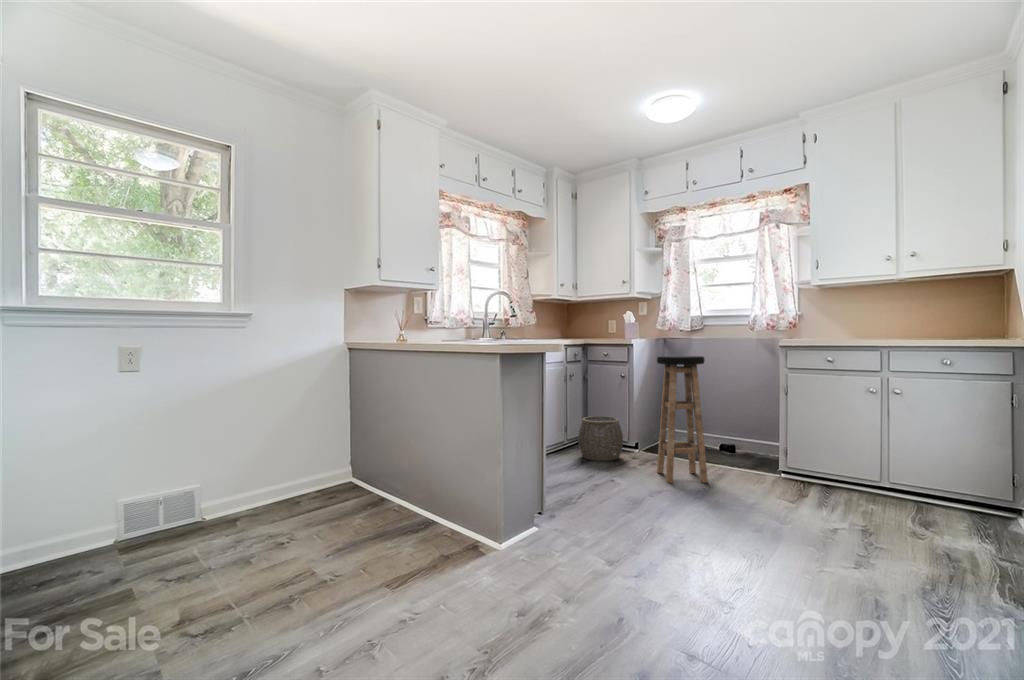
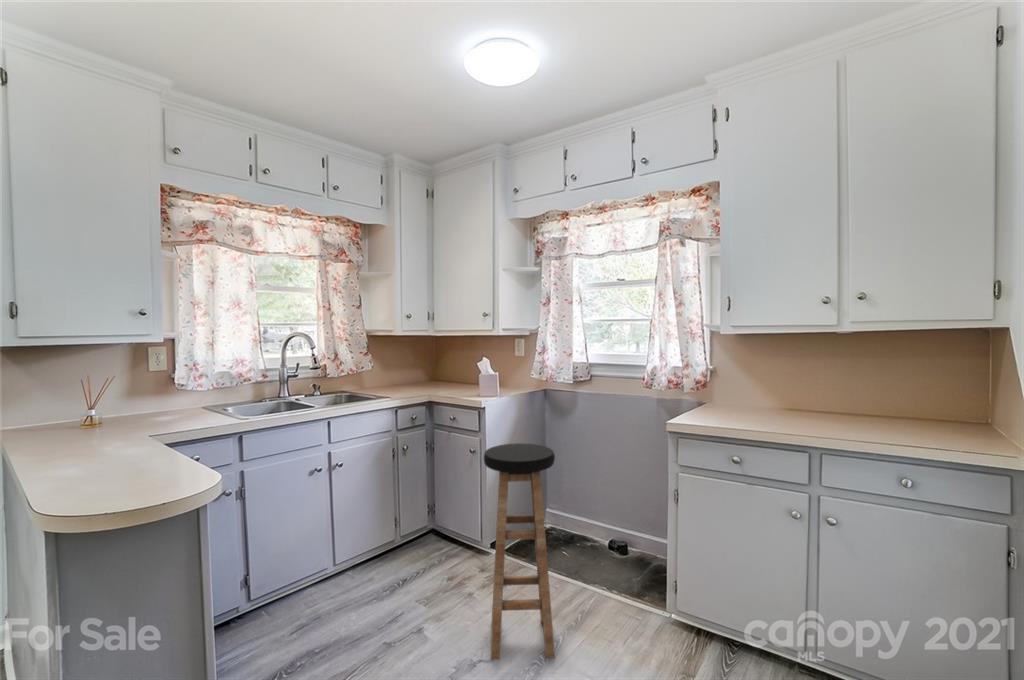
woven basket: present [578,416,623,461] -> none [400,509,467,586]

